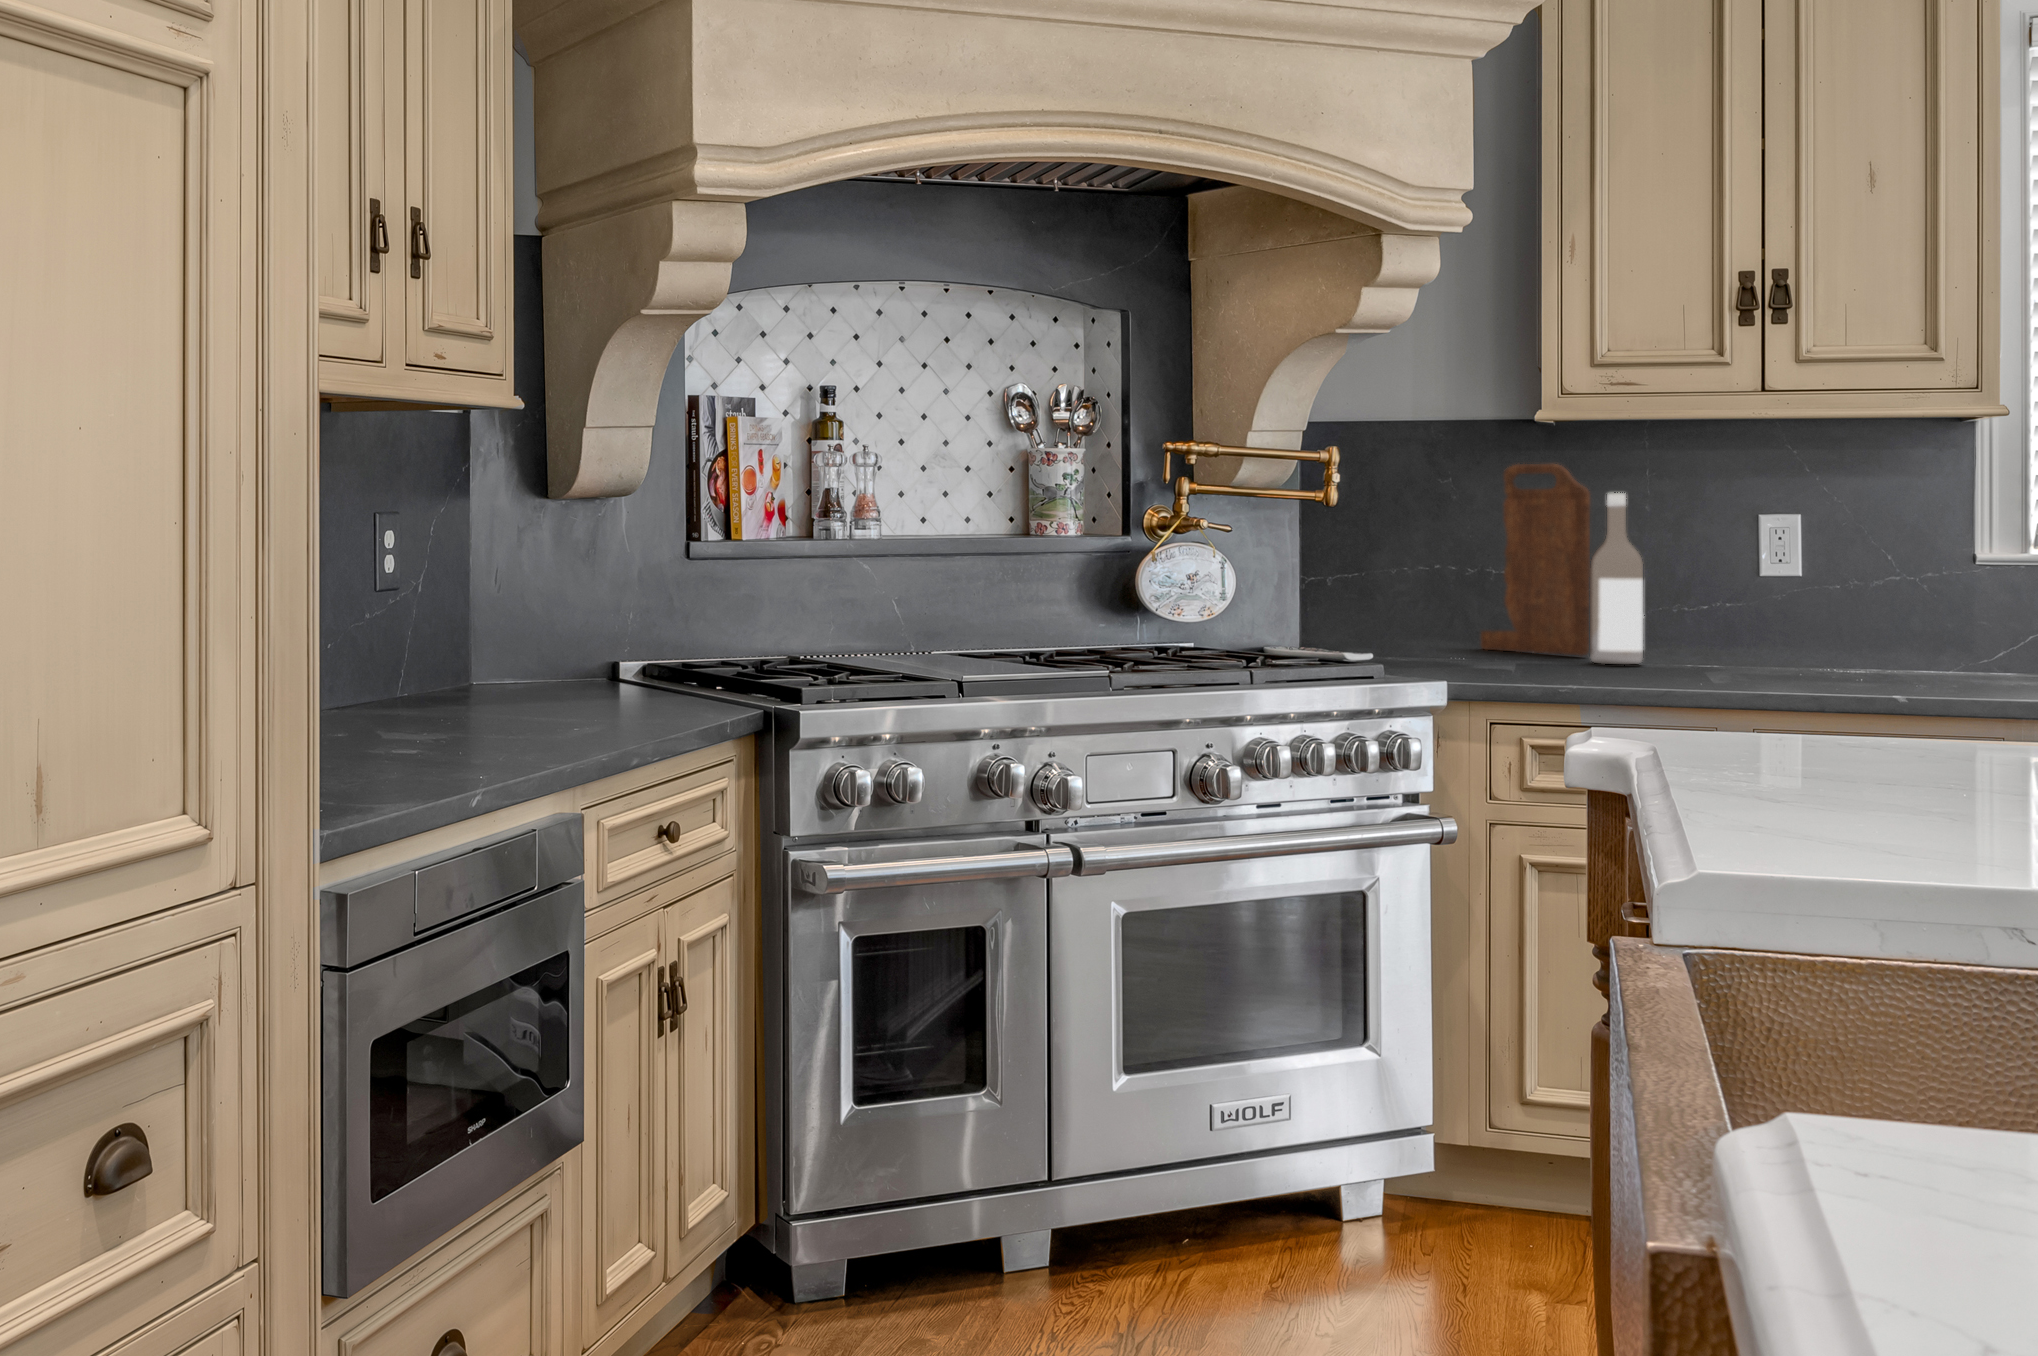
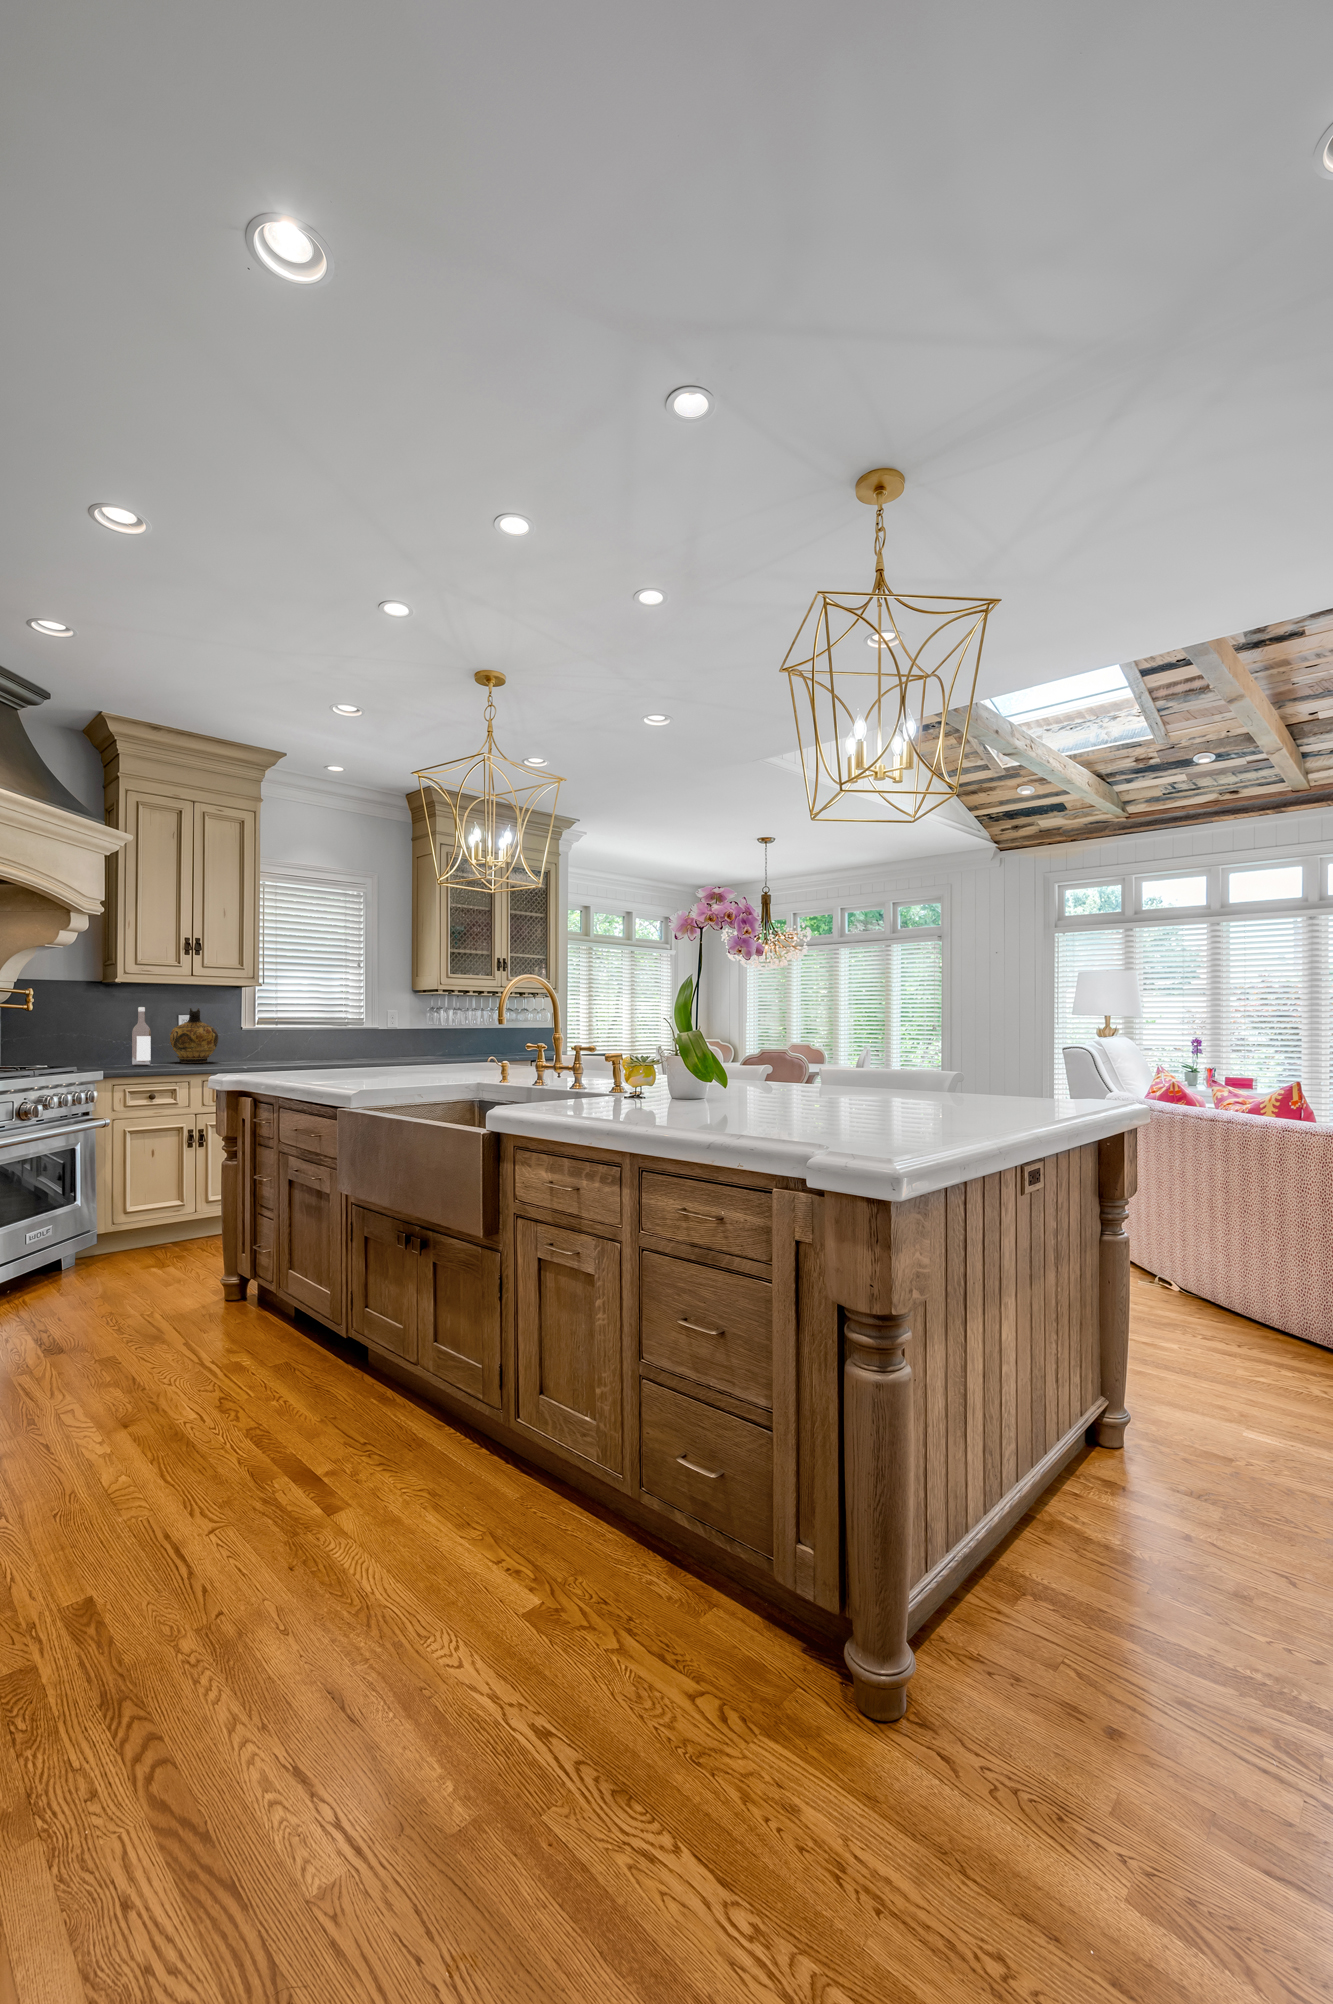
cutting board: present [1481,464,1591,656] -> none [85,996,129,1064]
ceramic jug: none [1717,493,1879,664] -> present [170,1008,218,1063]

